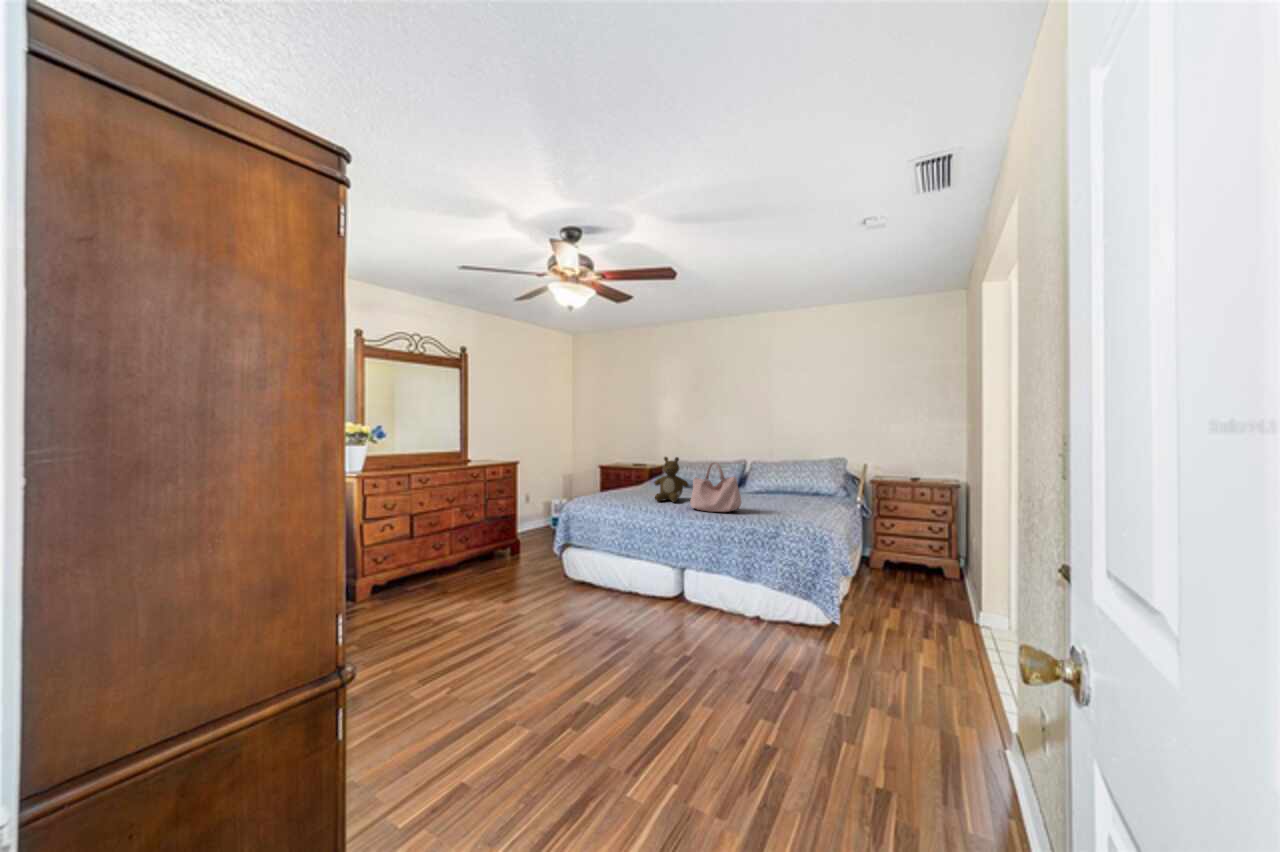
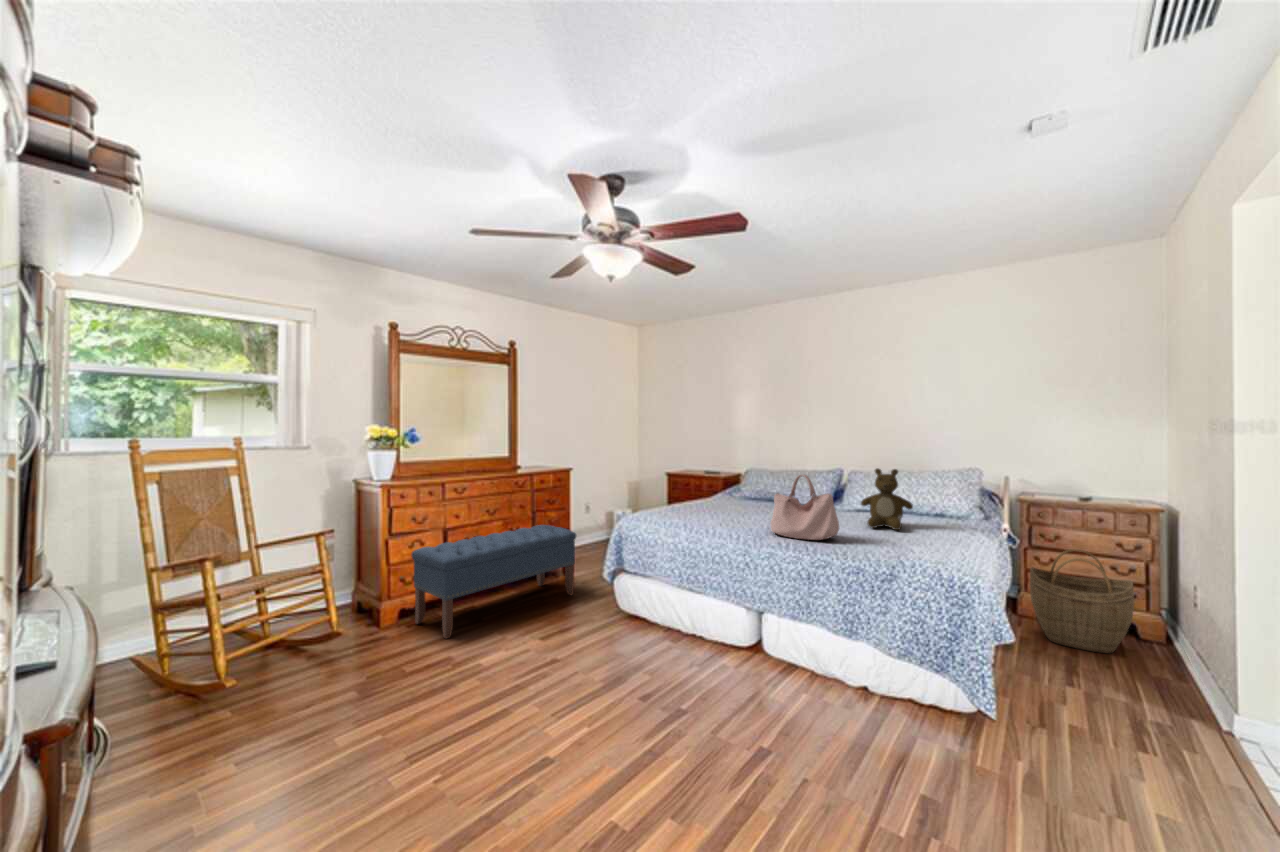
teddy bear: present [654,457,689,502] -> present [861,468,913,530]
bench: none [384,510,527,606] -> present [412,525,576,638]
woven basket: none [875,515,941,588] -> present [1029,549,1134,653]

